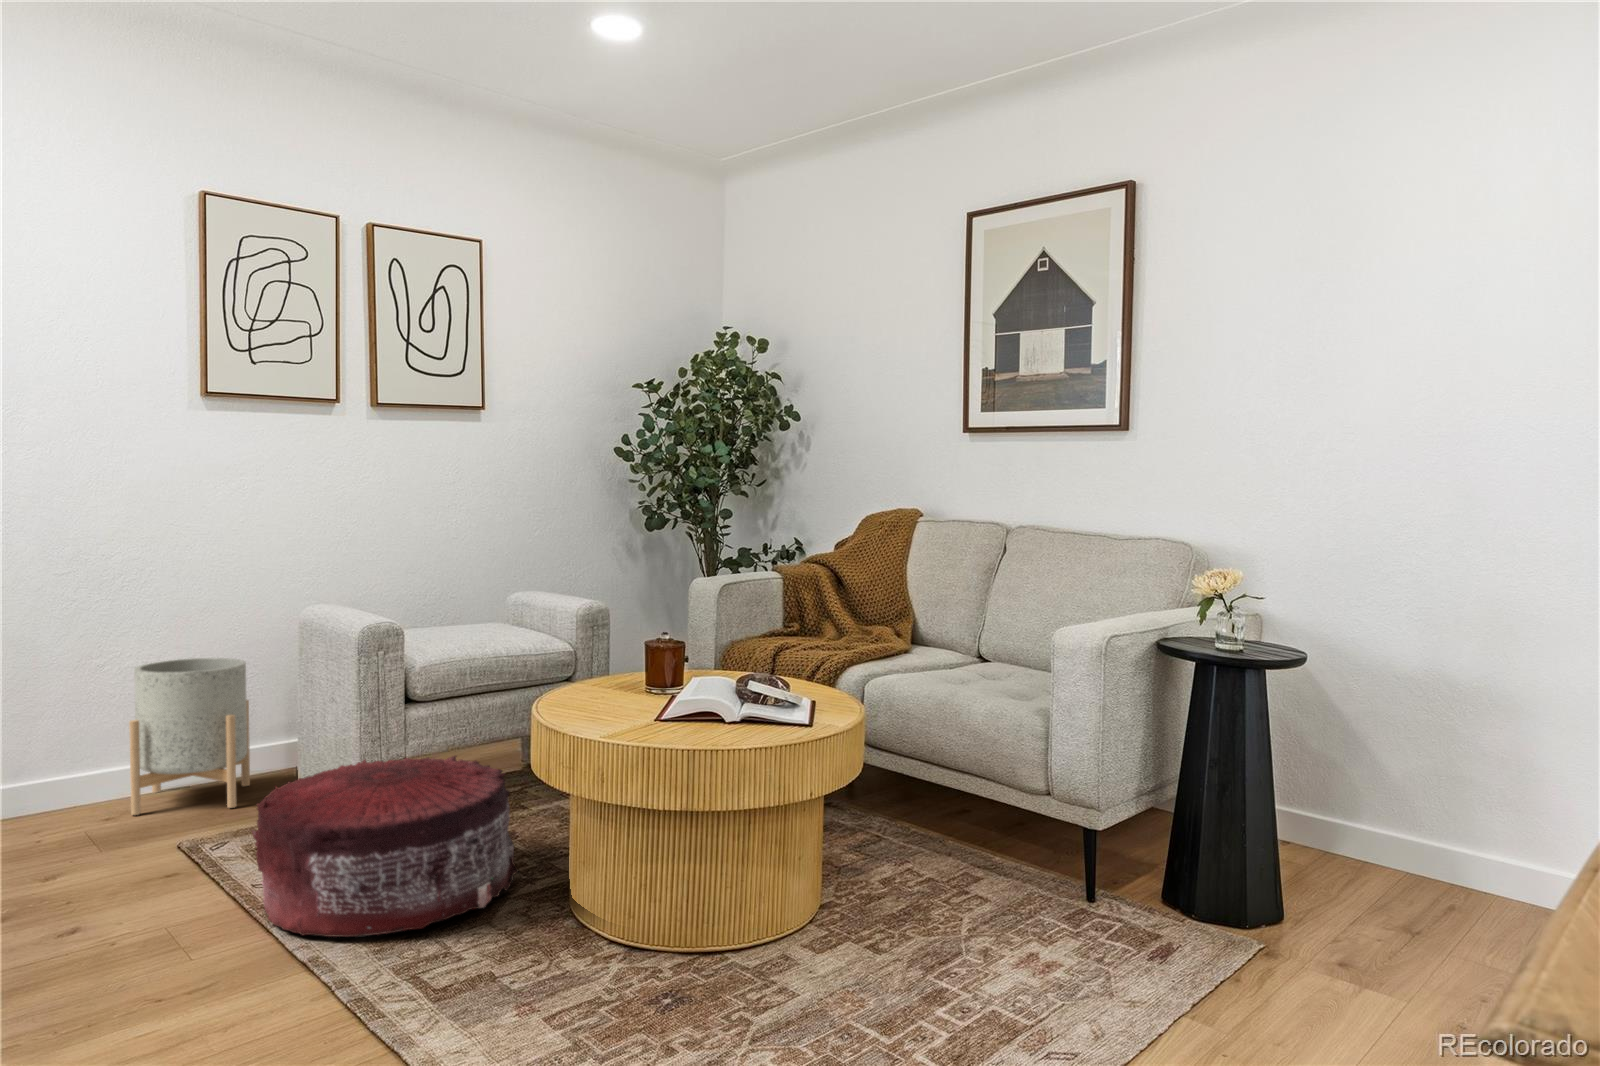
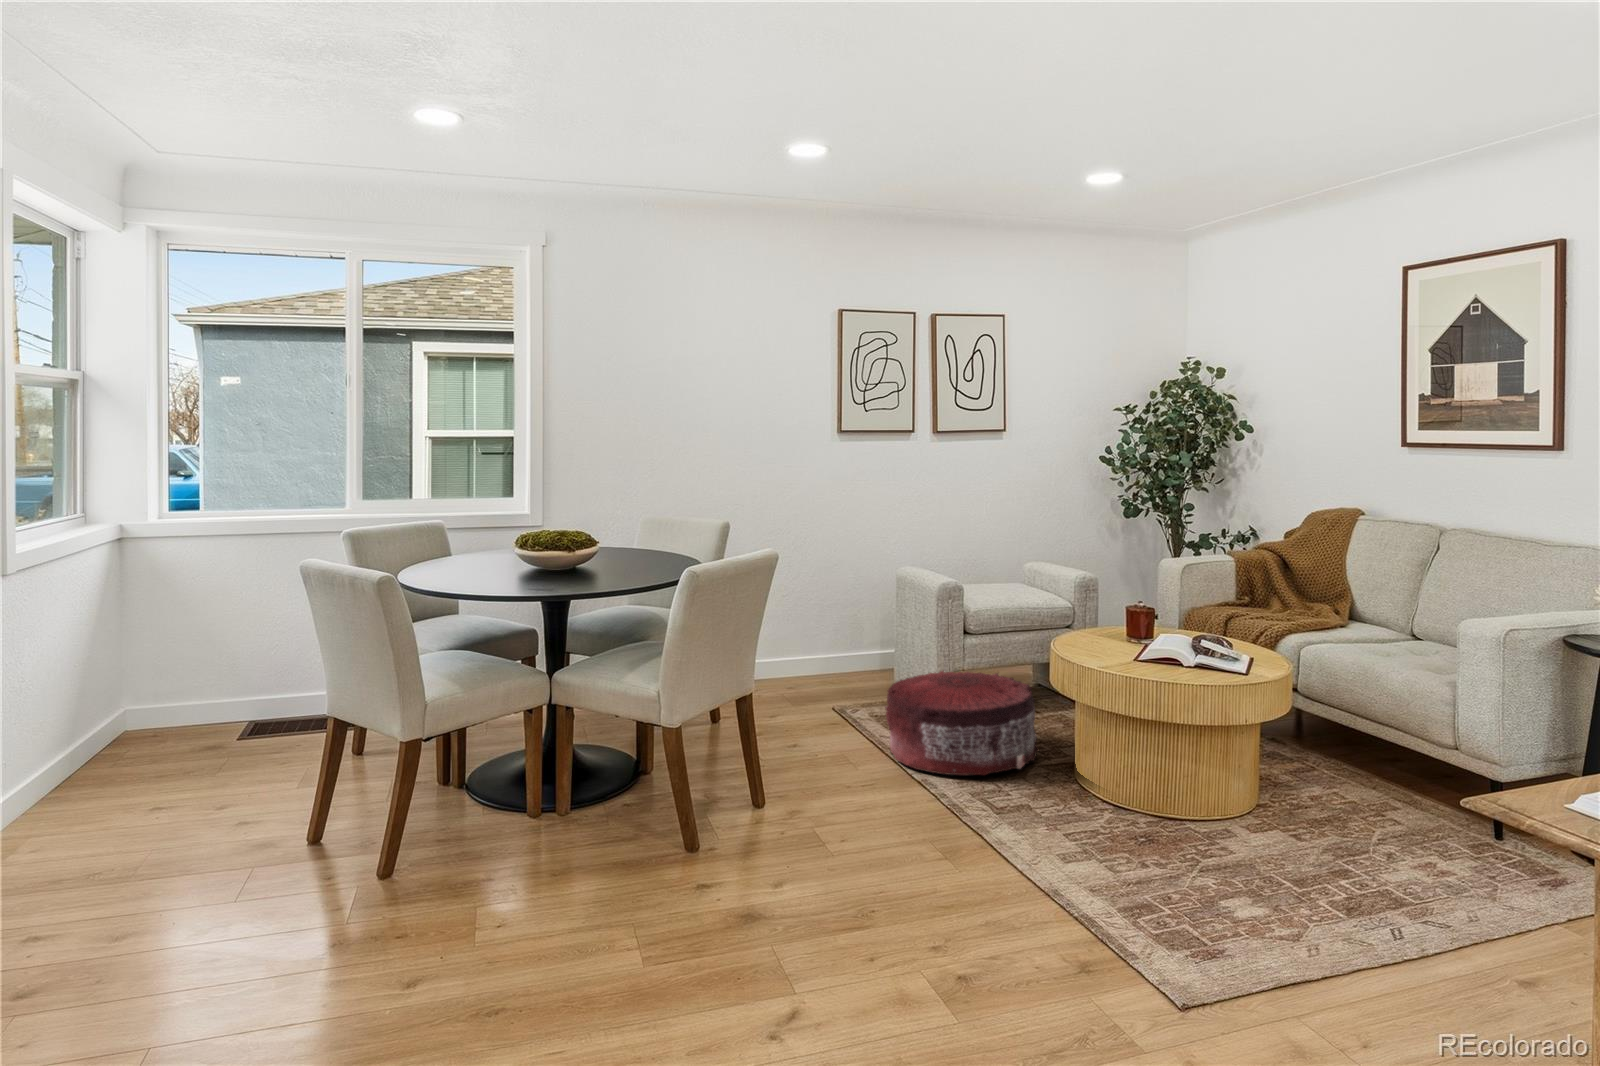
planter: present [129,658,250,815] -> none [799,597,861,692]

